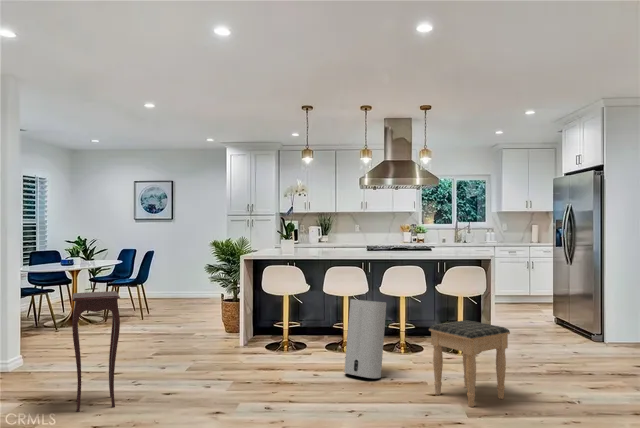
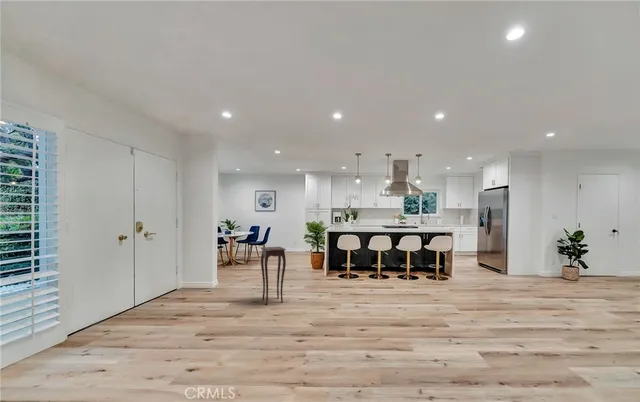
air purifier: present [344,299,386,379] -> none [386,252,407,292]
footstool: present [429,320,510,407] -> none [433,263,474,305]

